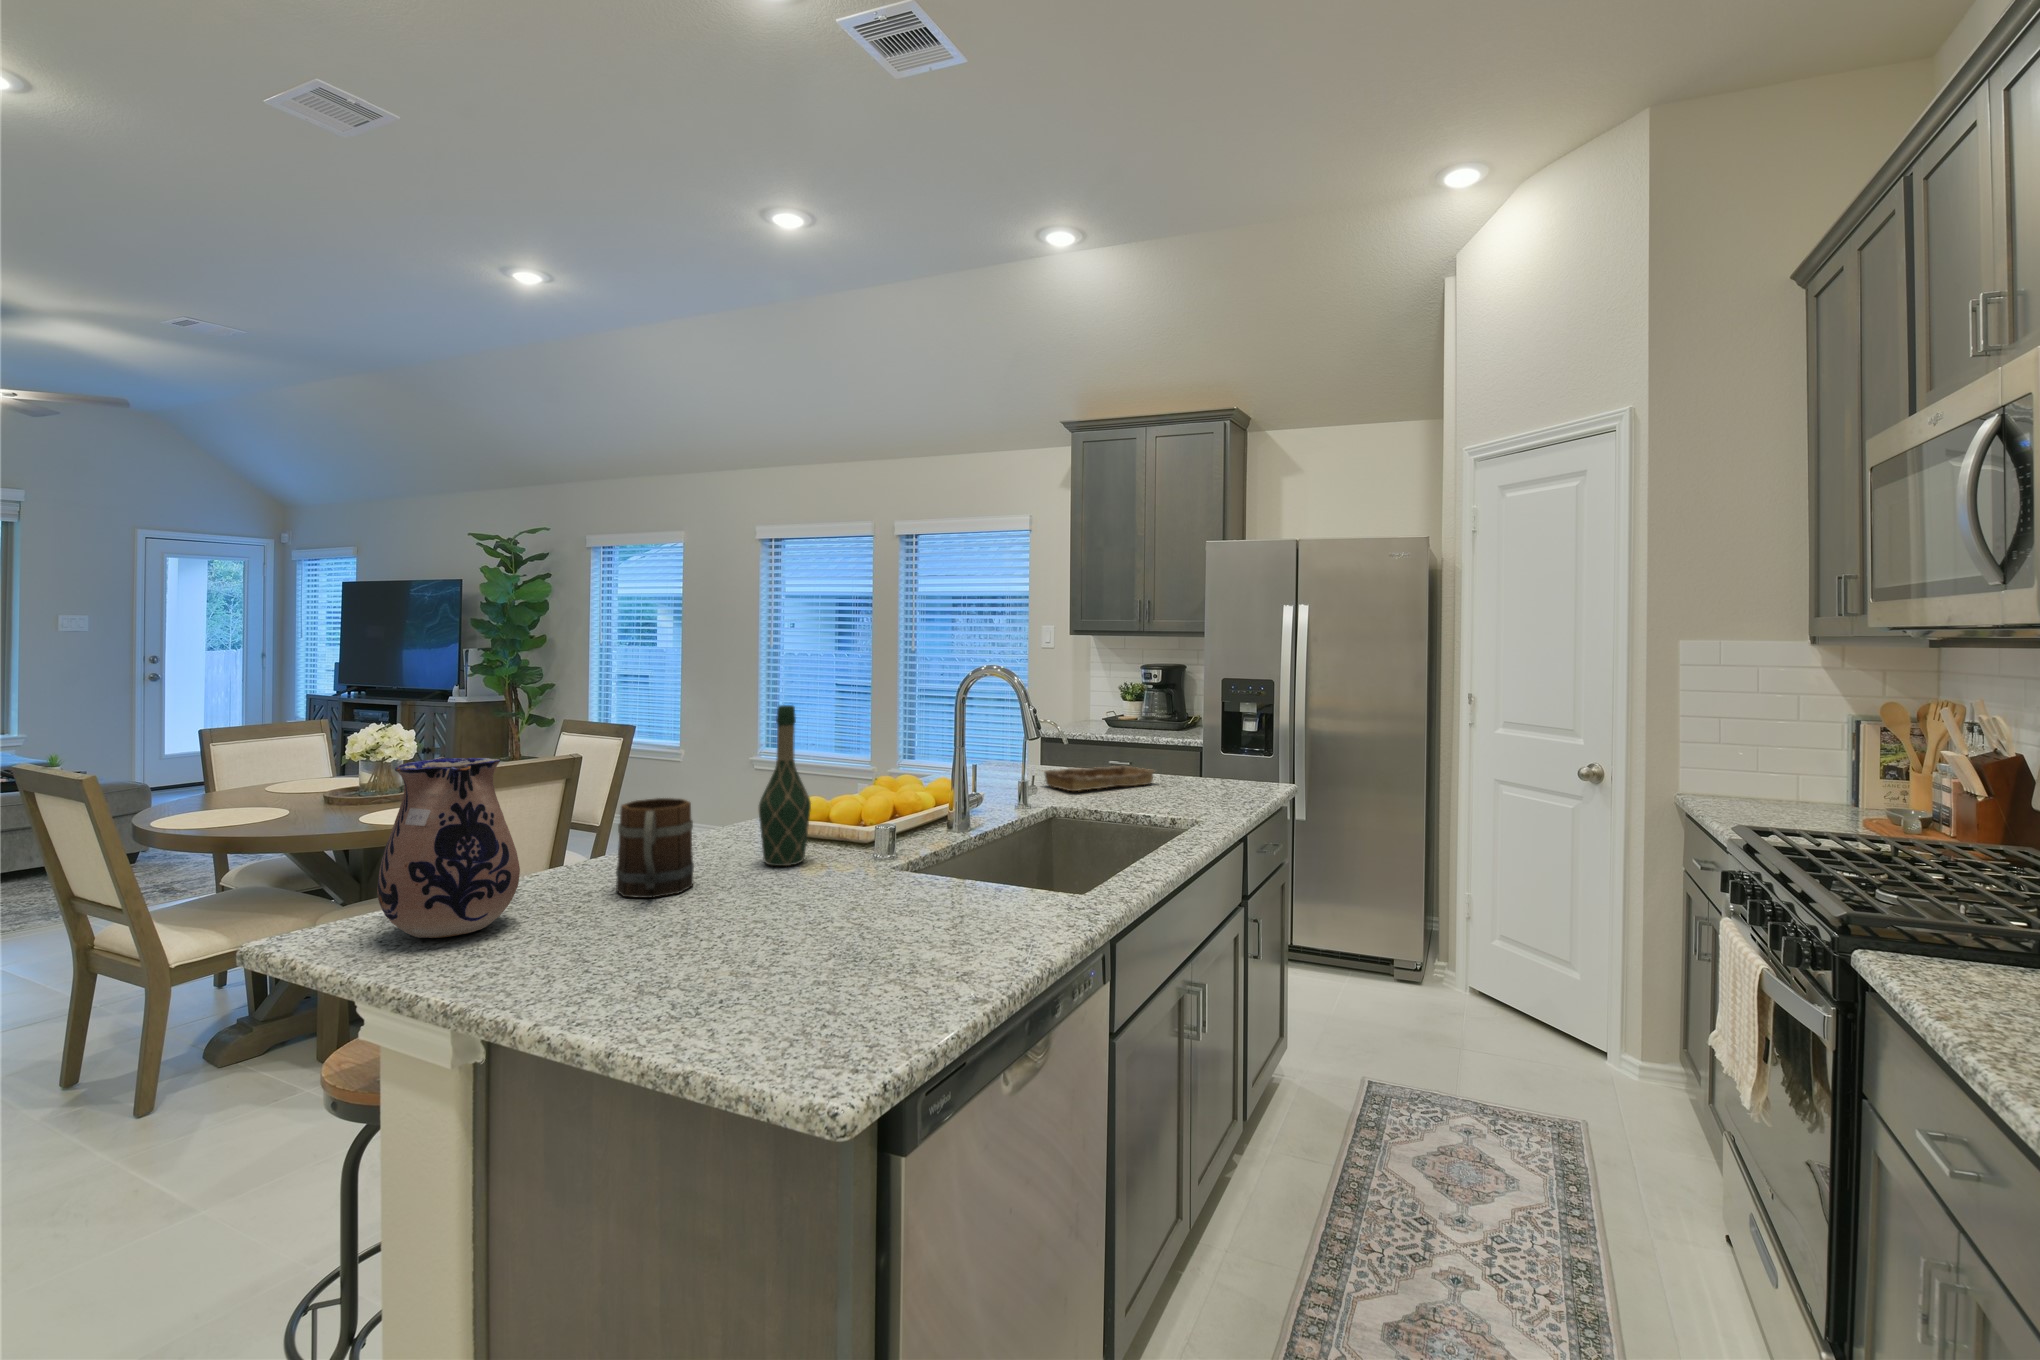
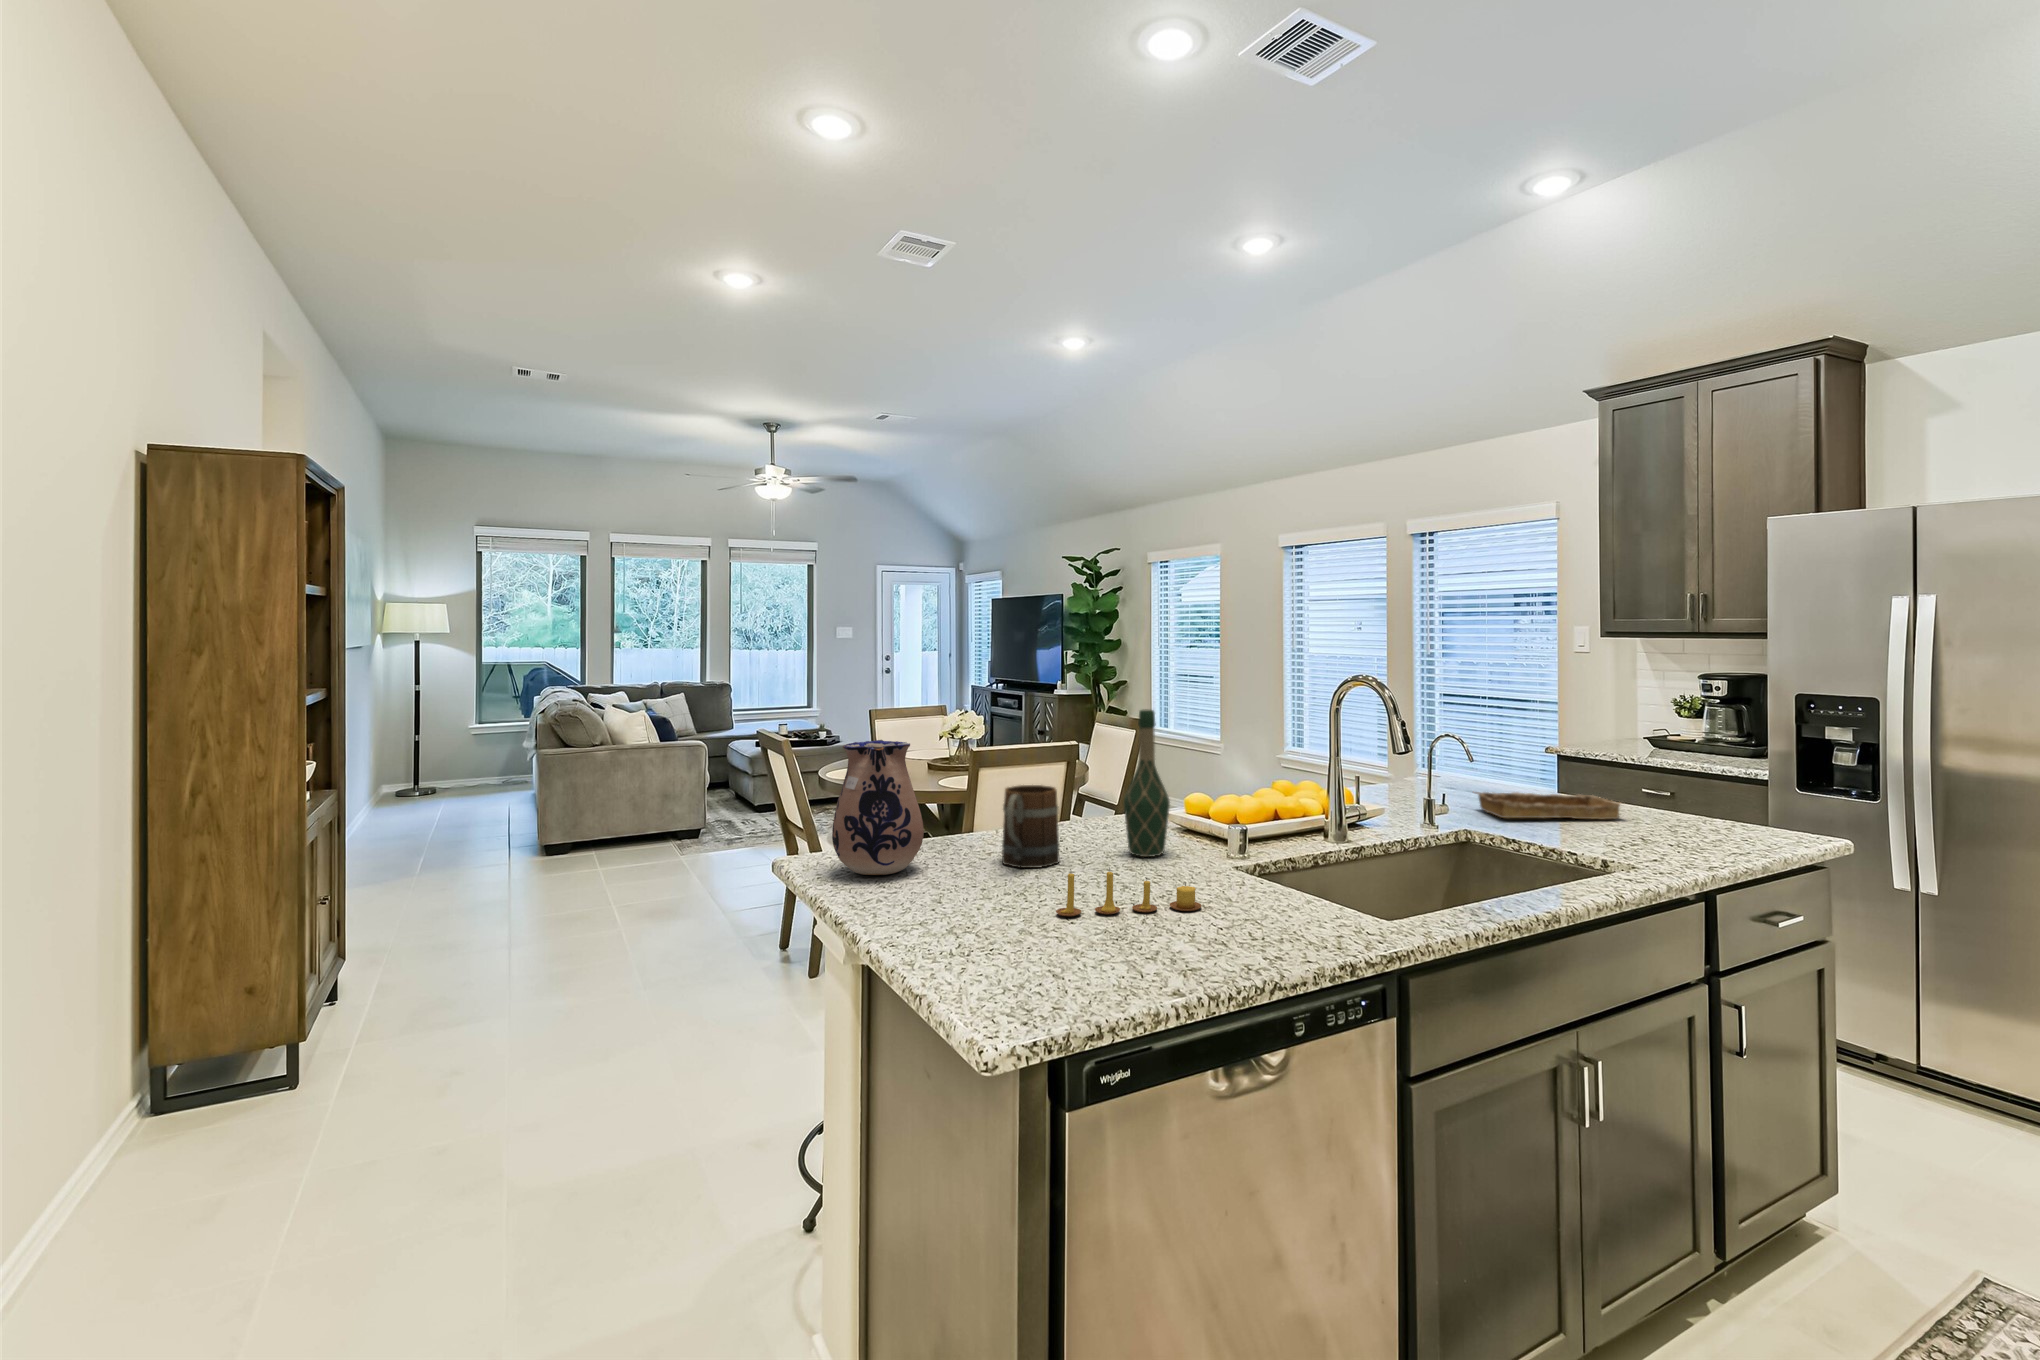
candle: none [752,880,903,943] -> present [1056,868,1202,916]

